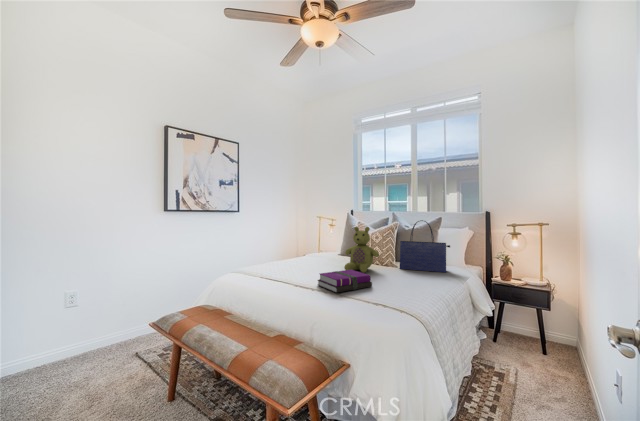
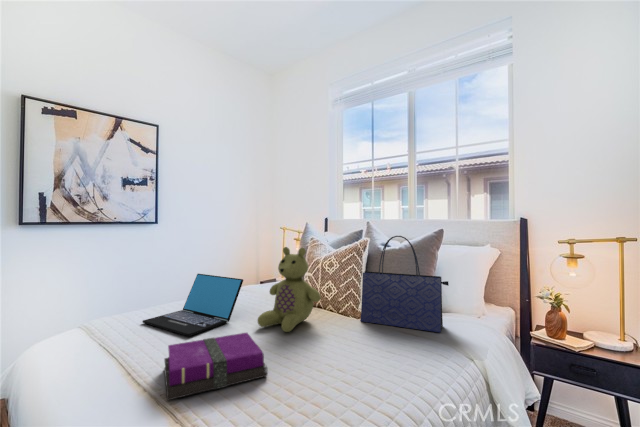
laptop: none [274,243,330,275] -> present [142,274,243,336]

